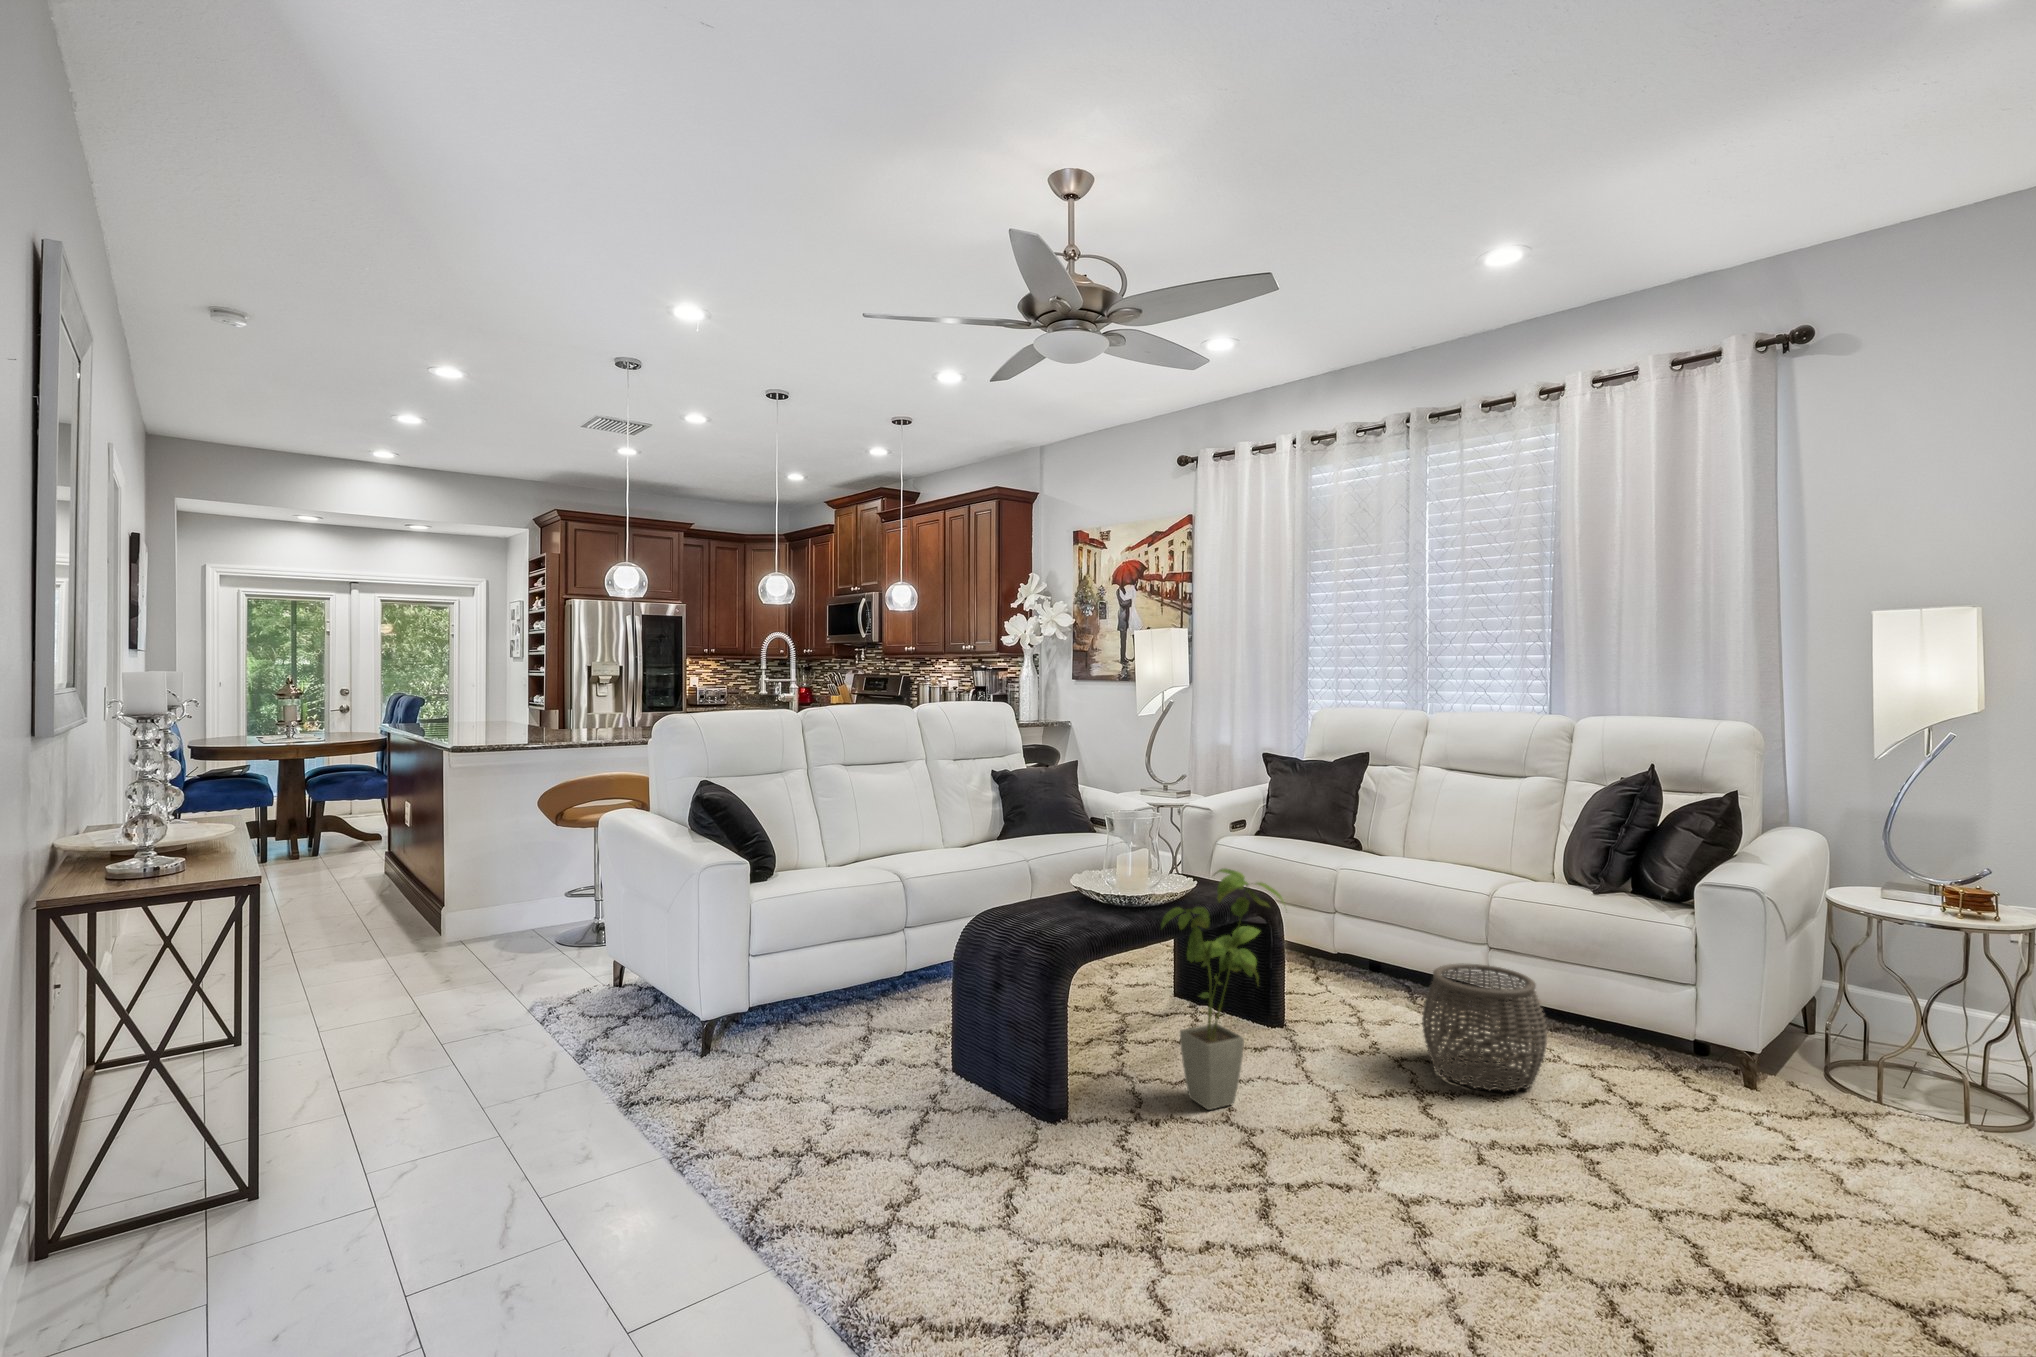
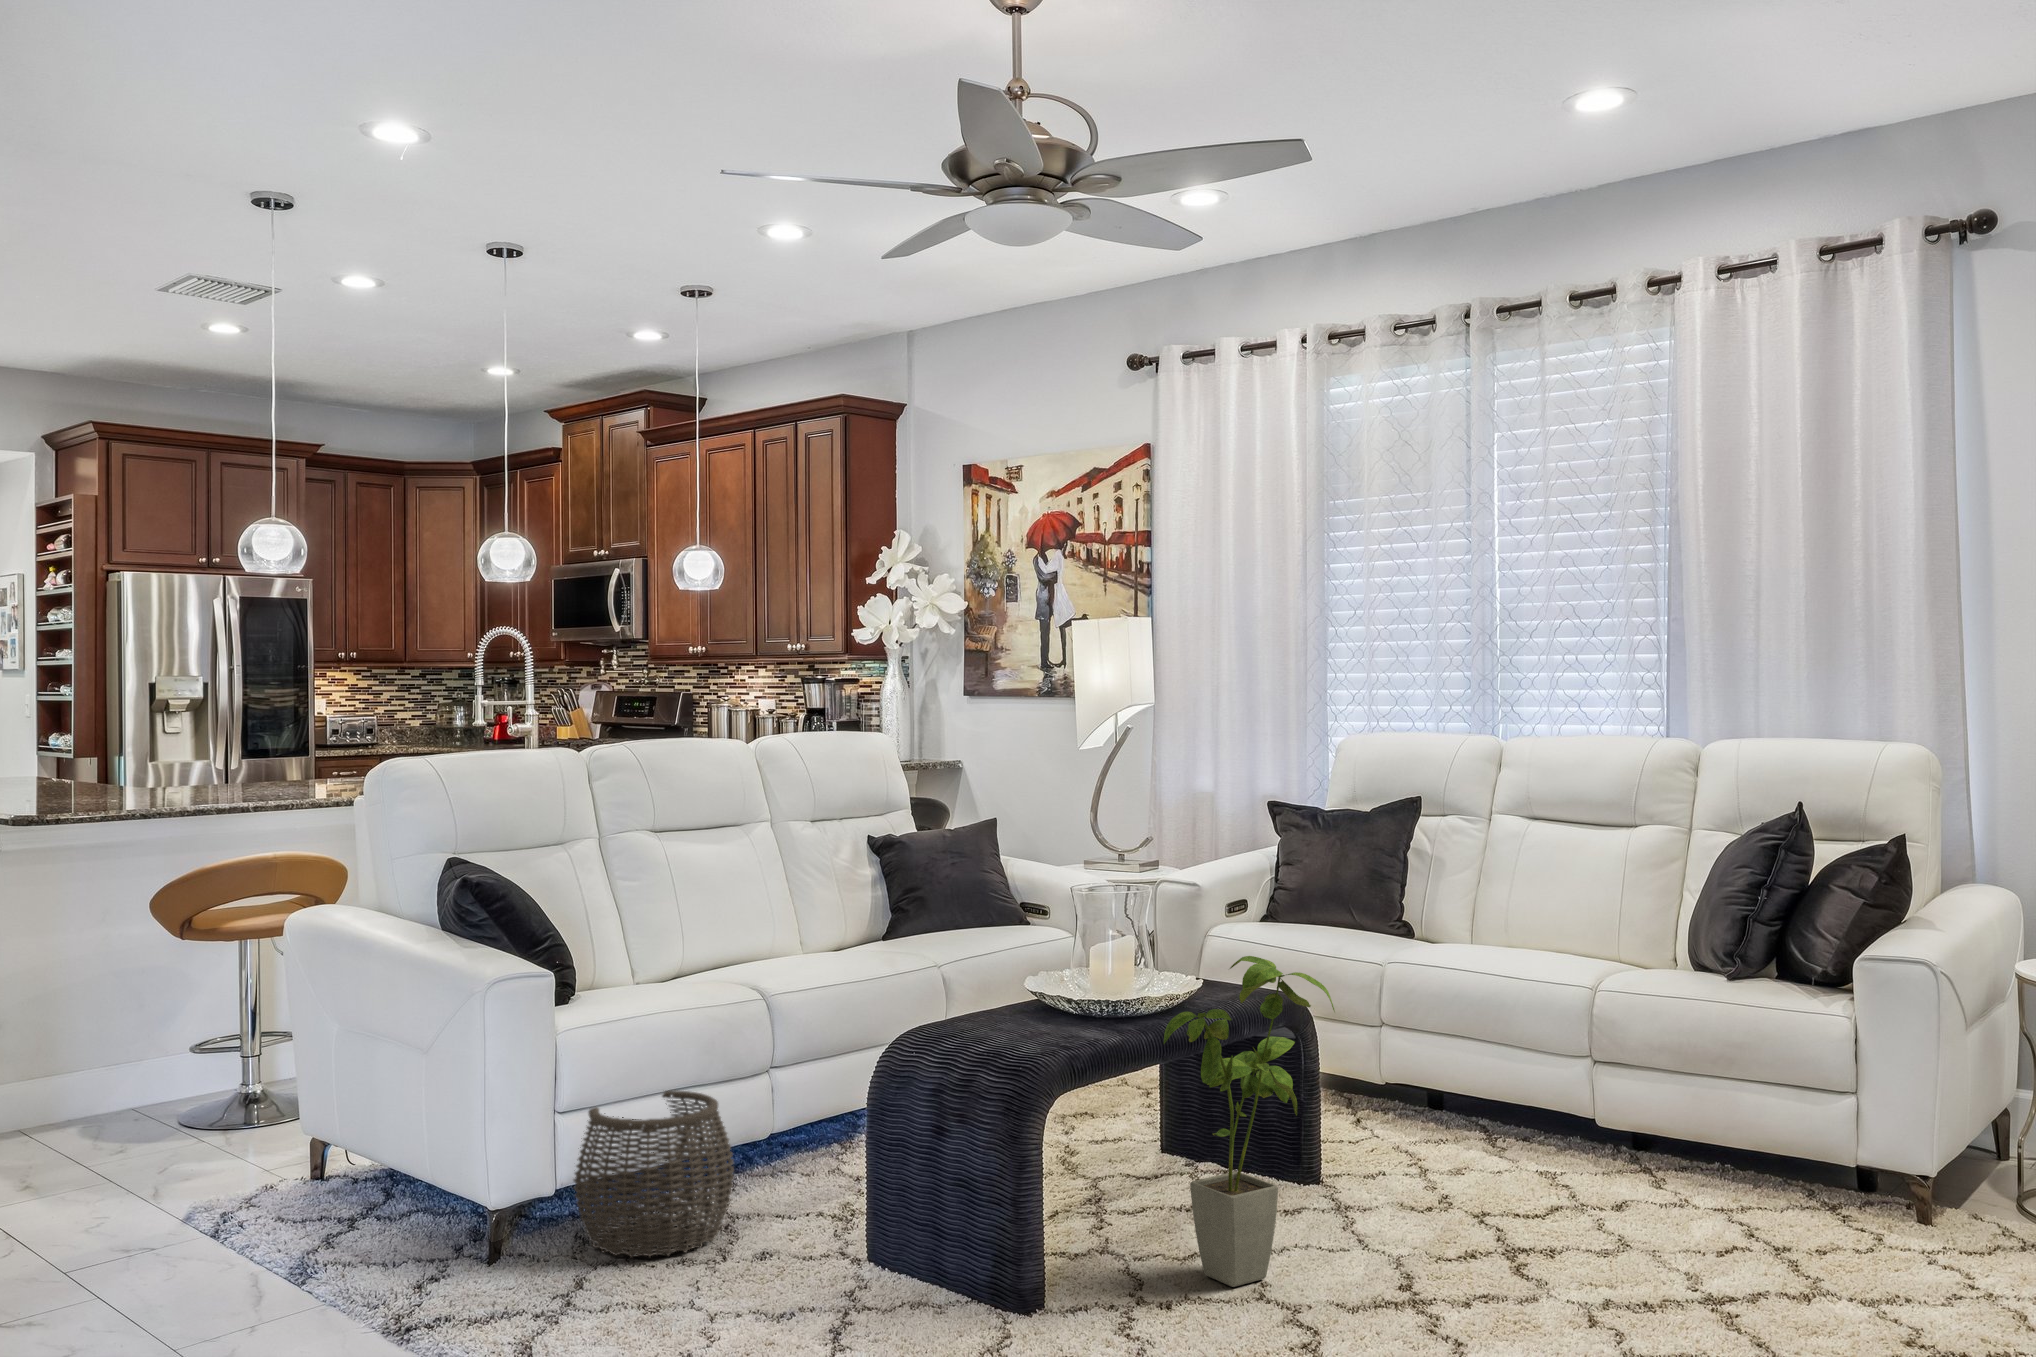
woven basket: present [1422,963,1547,1092] -> present [574,1091,734,1258]

